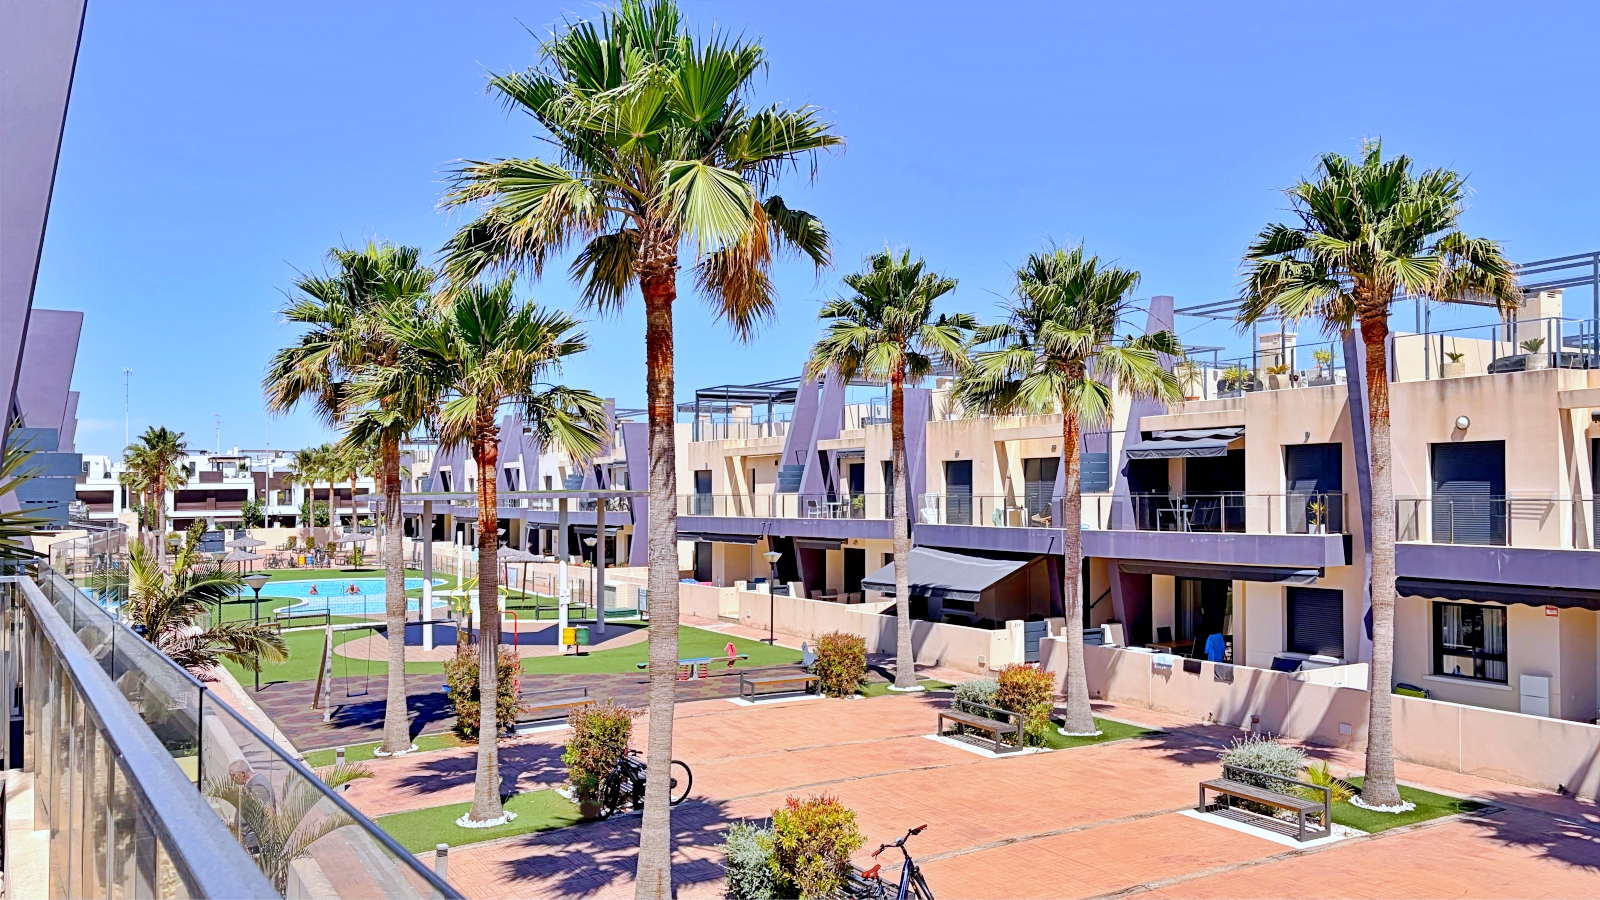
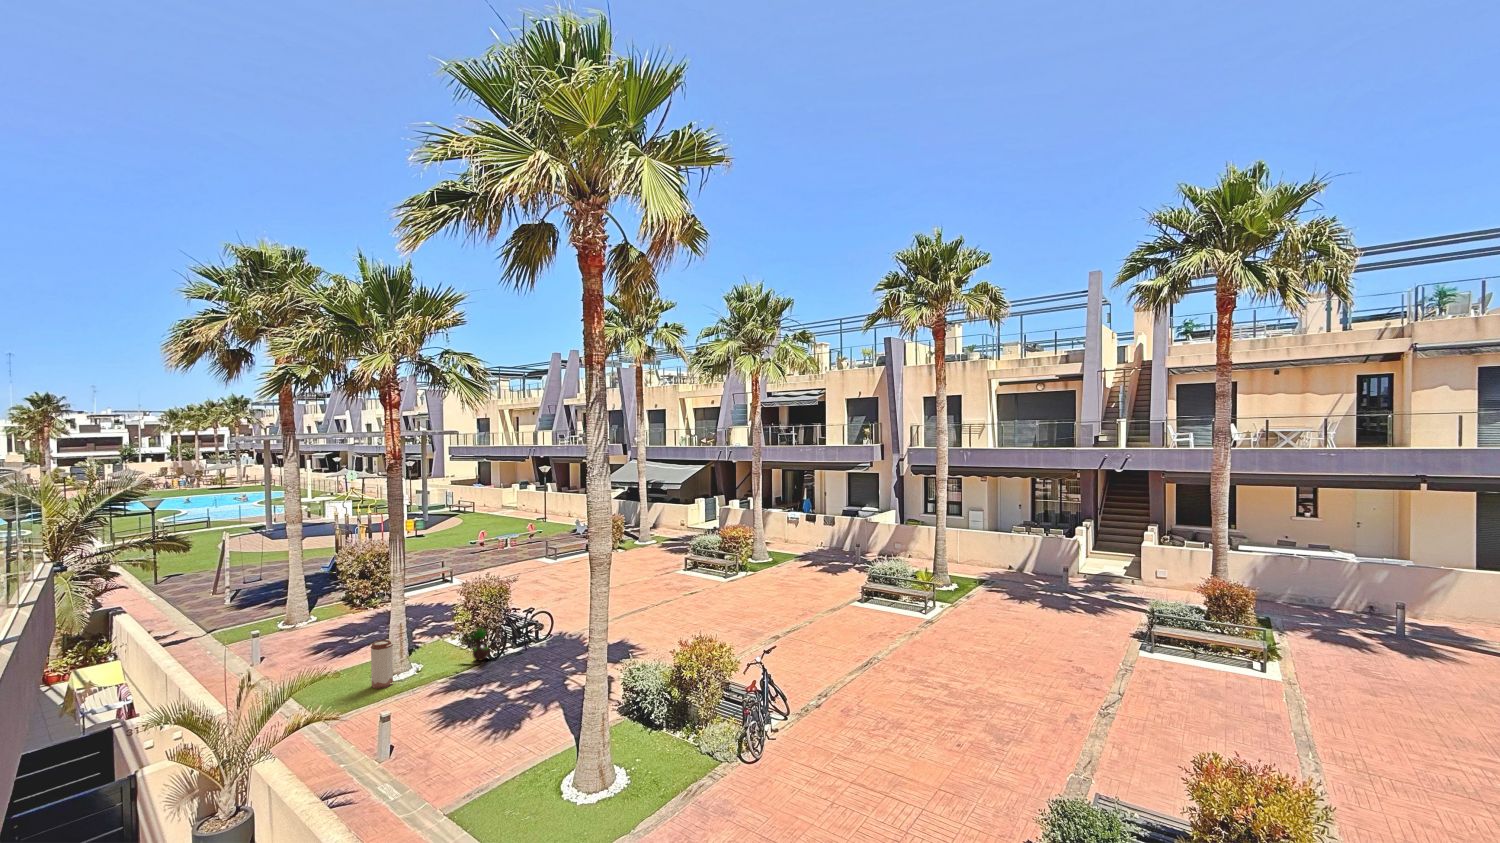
trash can: none [450,771,476,835] -> present [371,640,393,689]

